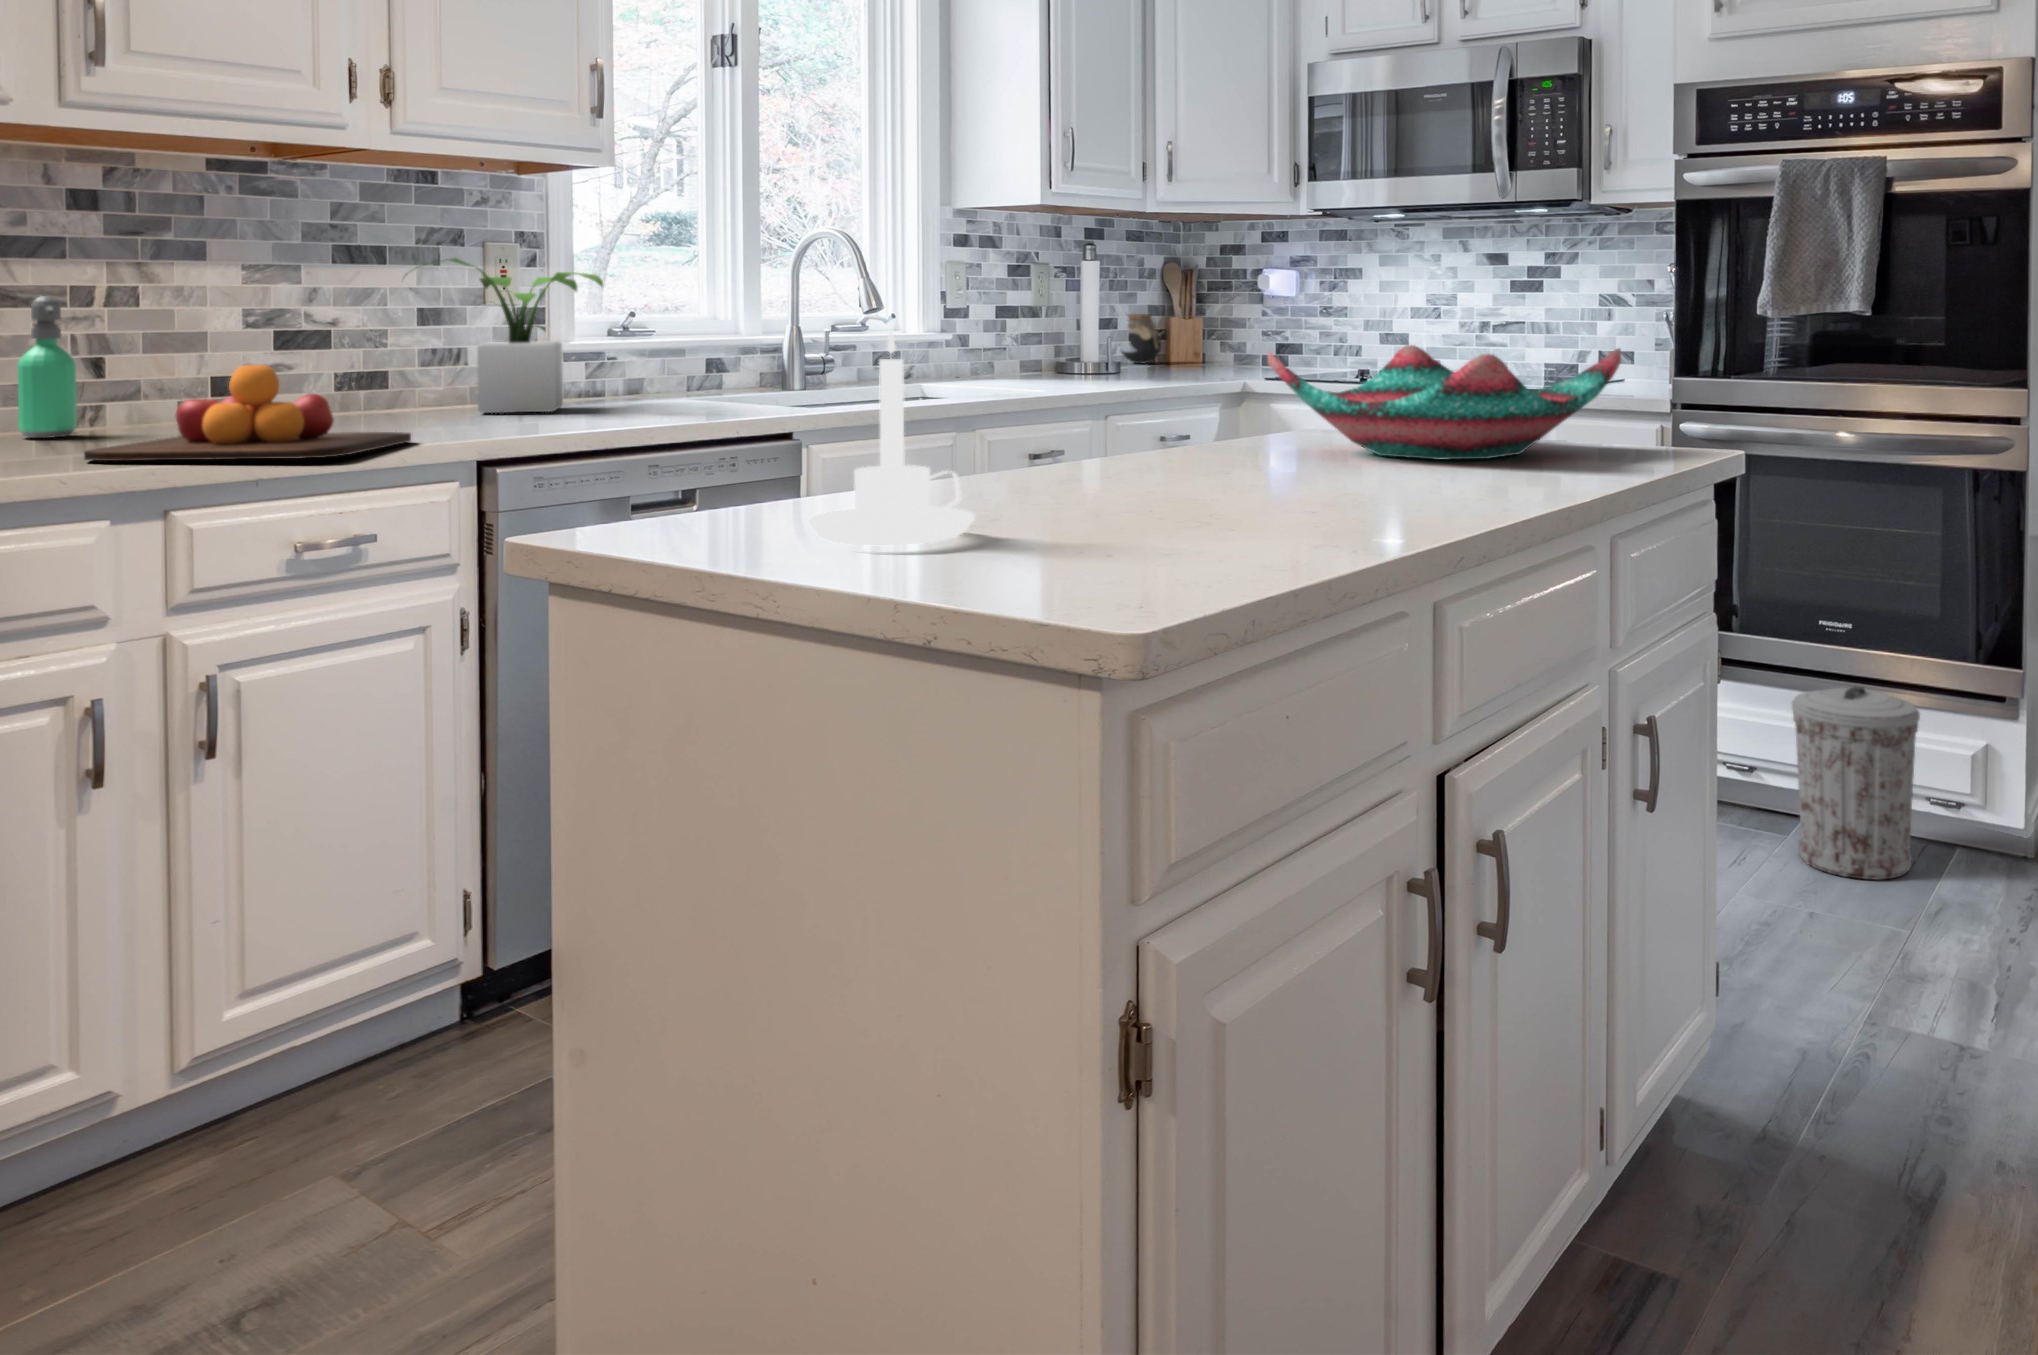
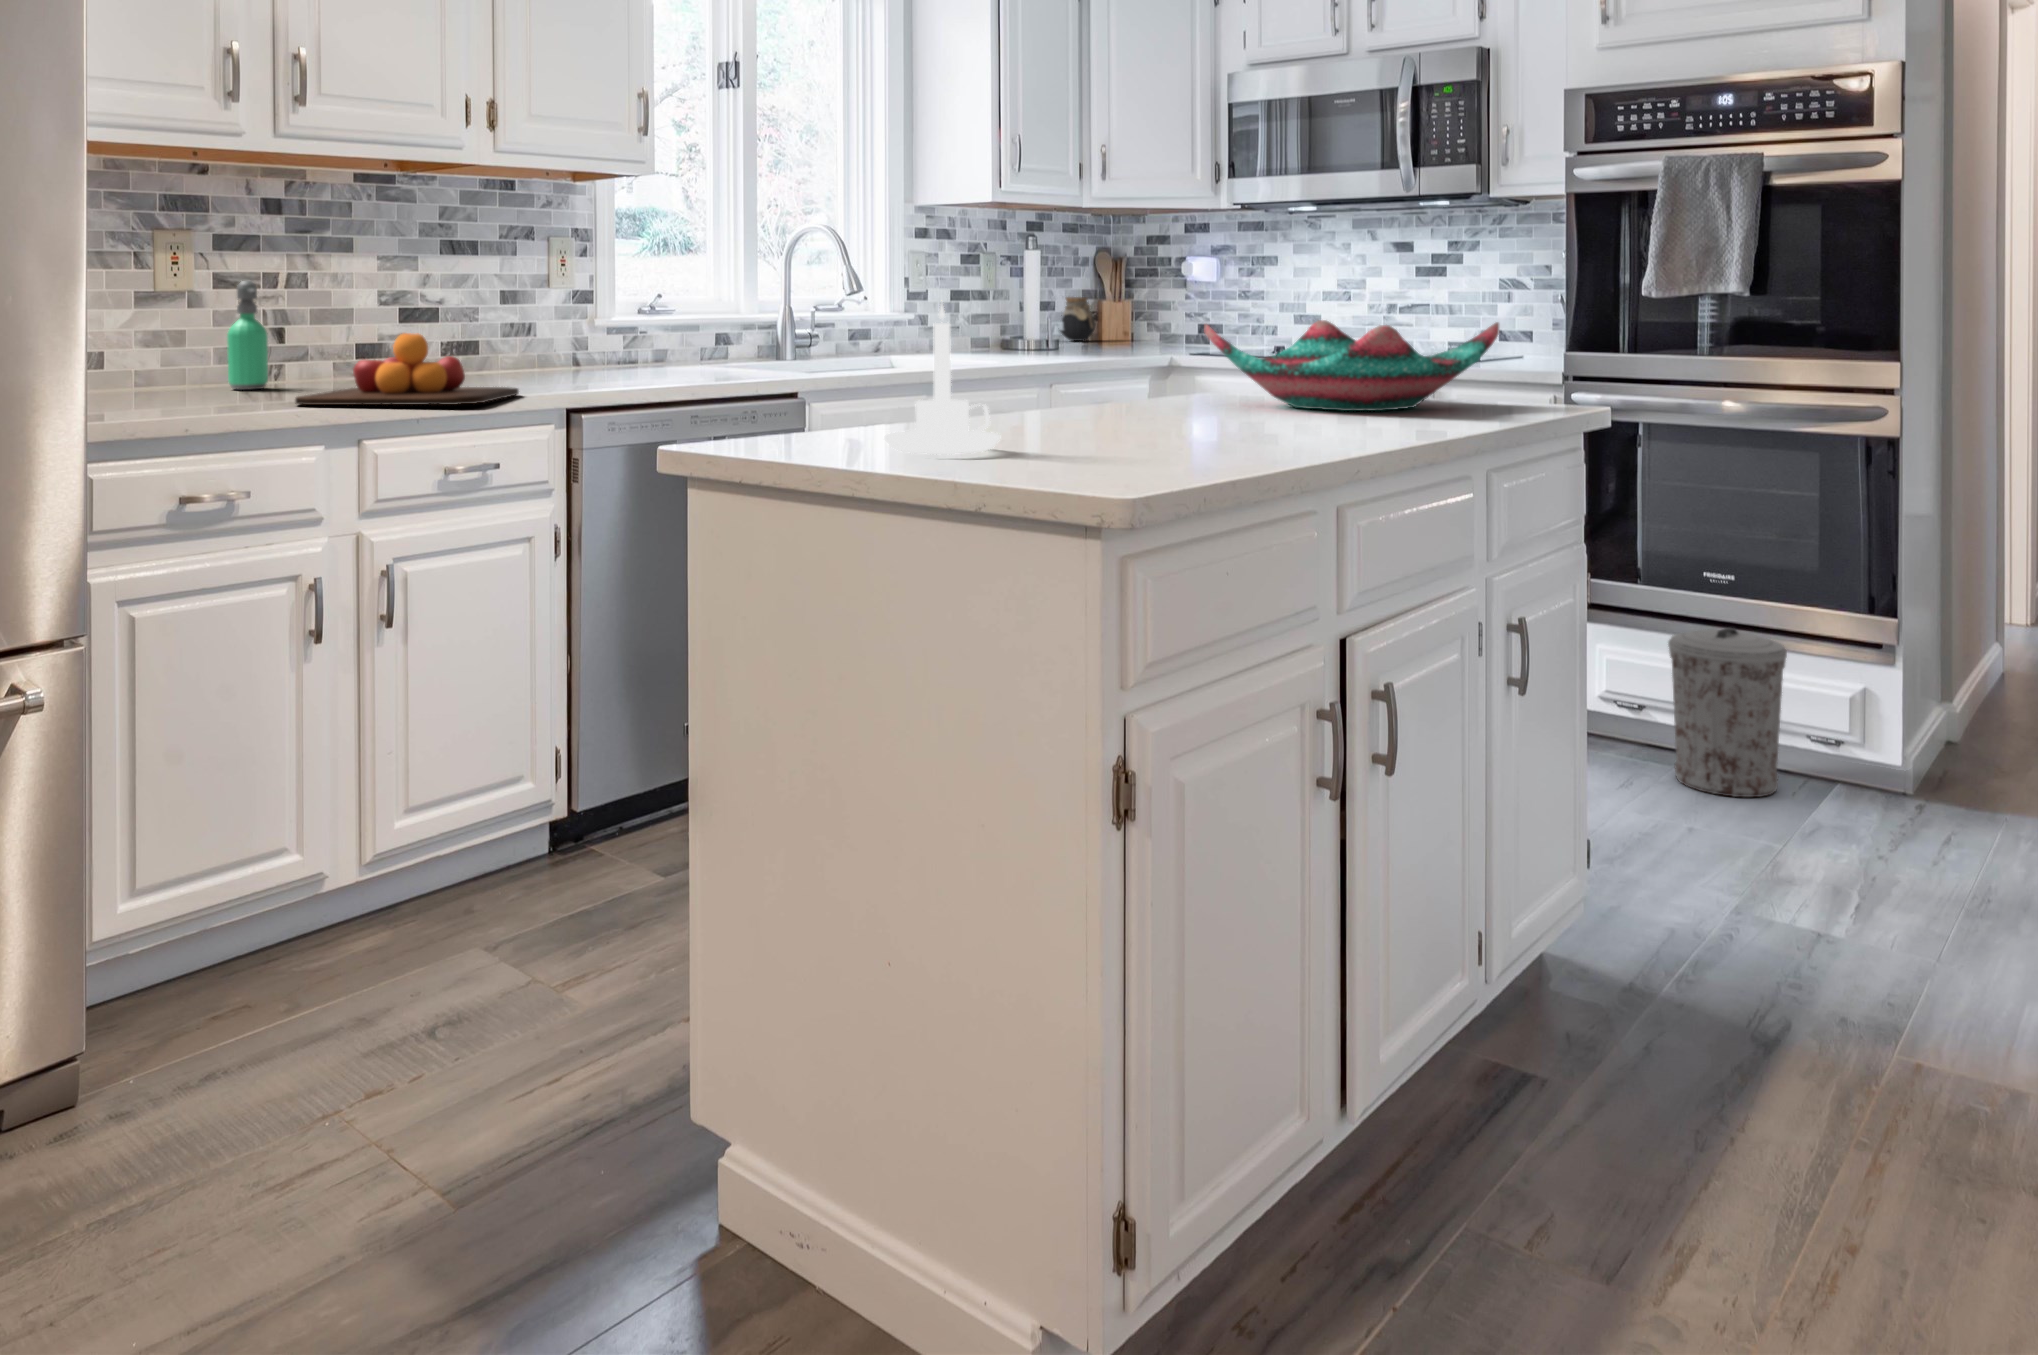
potted plant: present [416,258,603,413] -> none [493,250,648,375]

